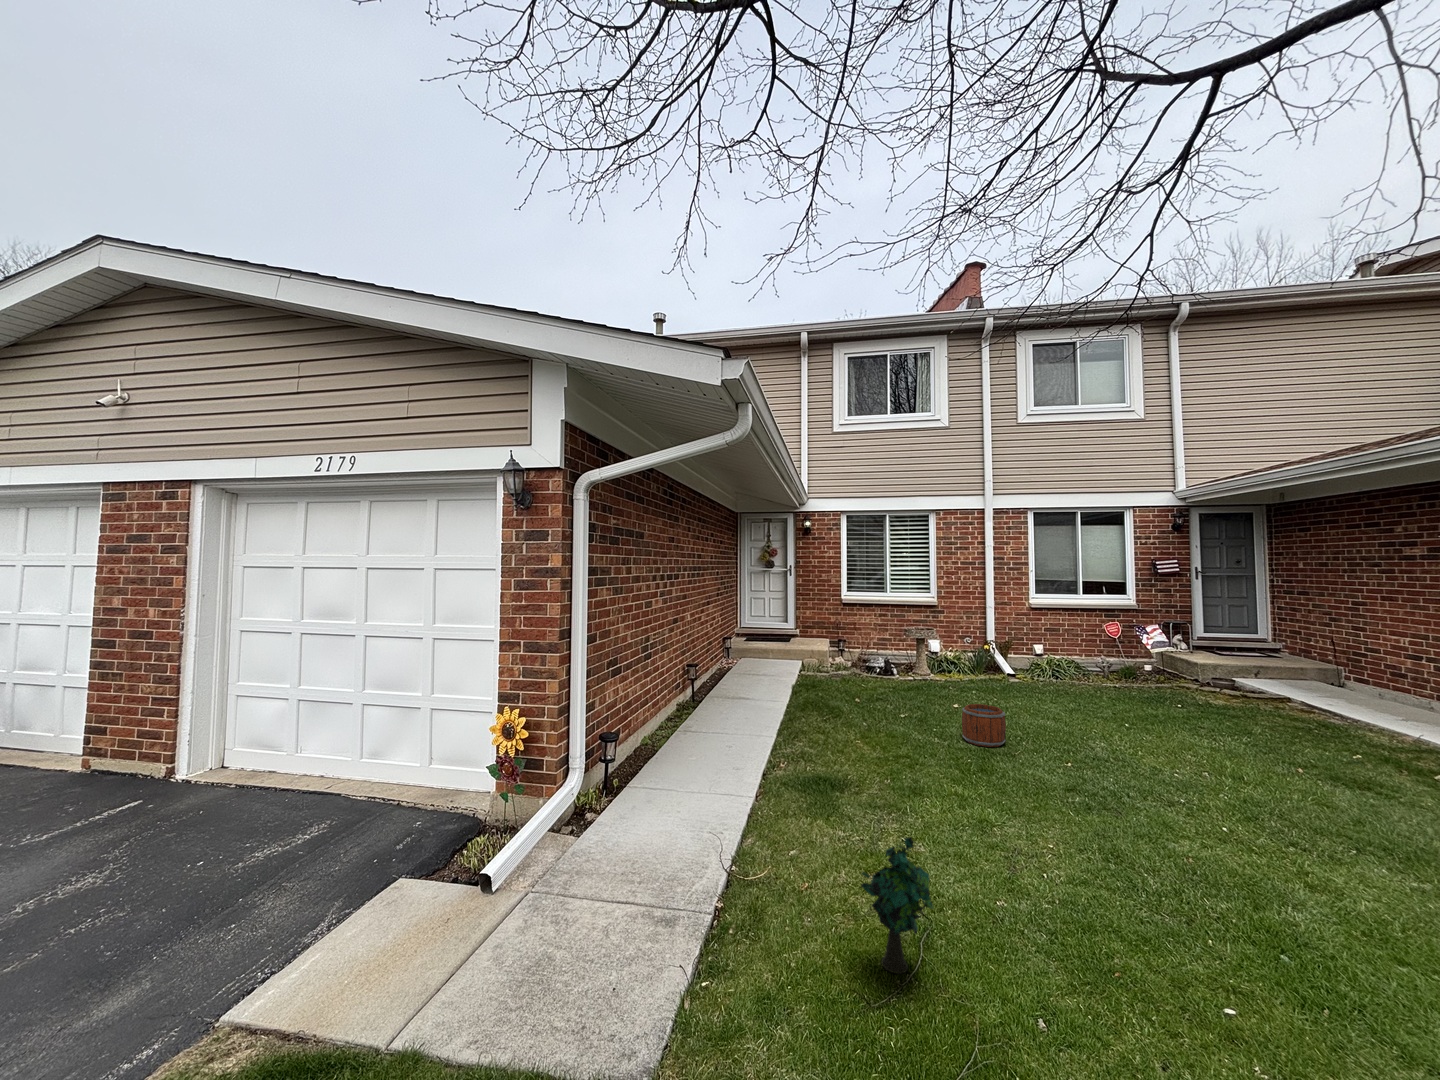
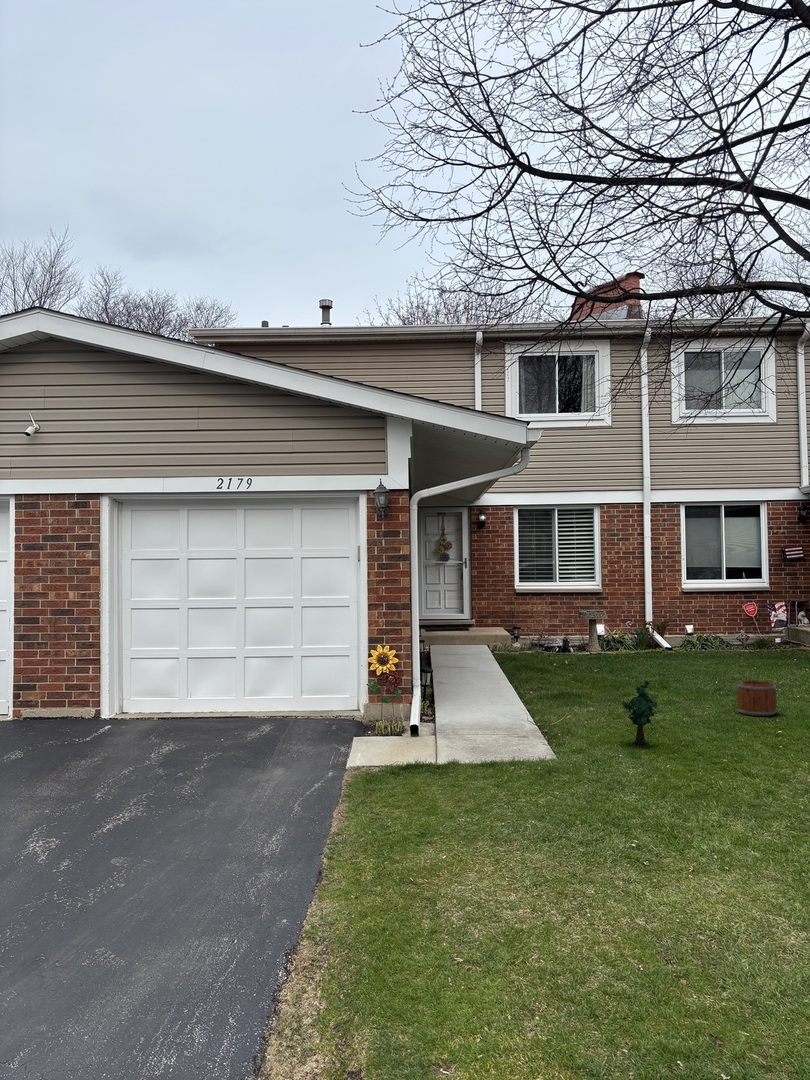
bucket: present [962,704,1006,747] -> present [737,680,777,716]

